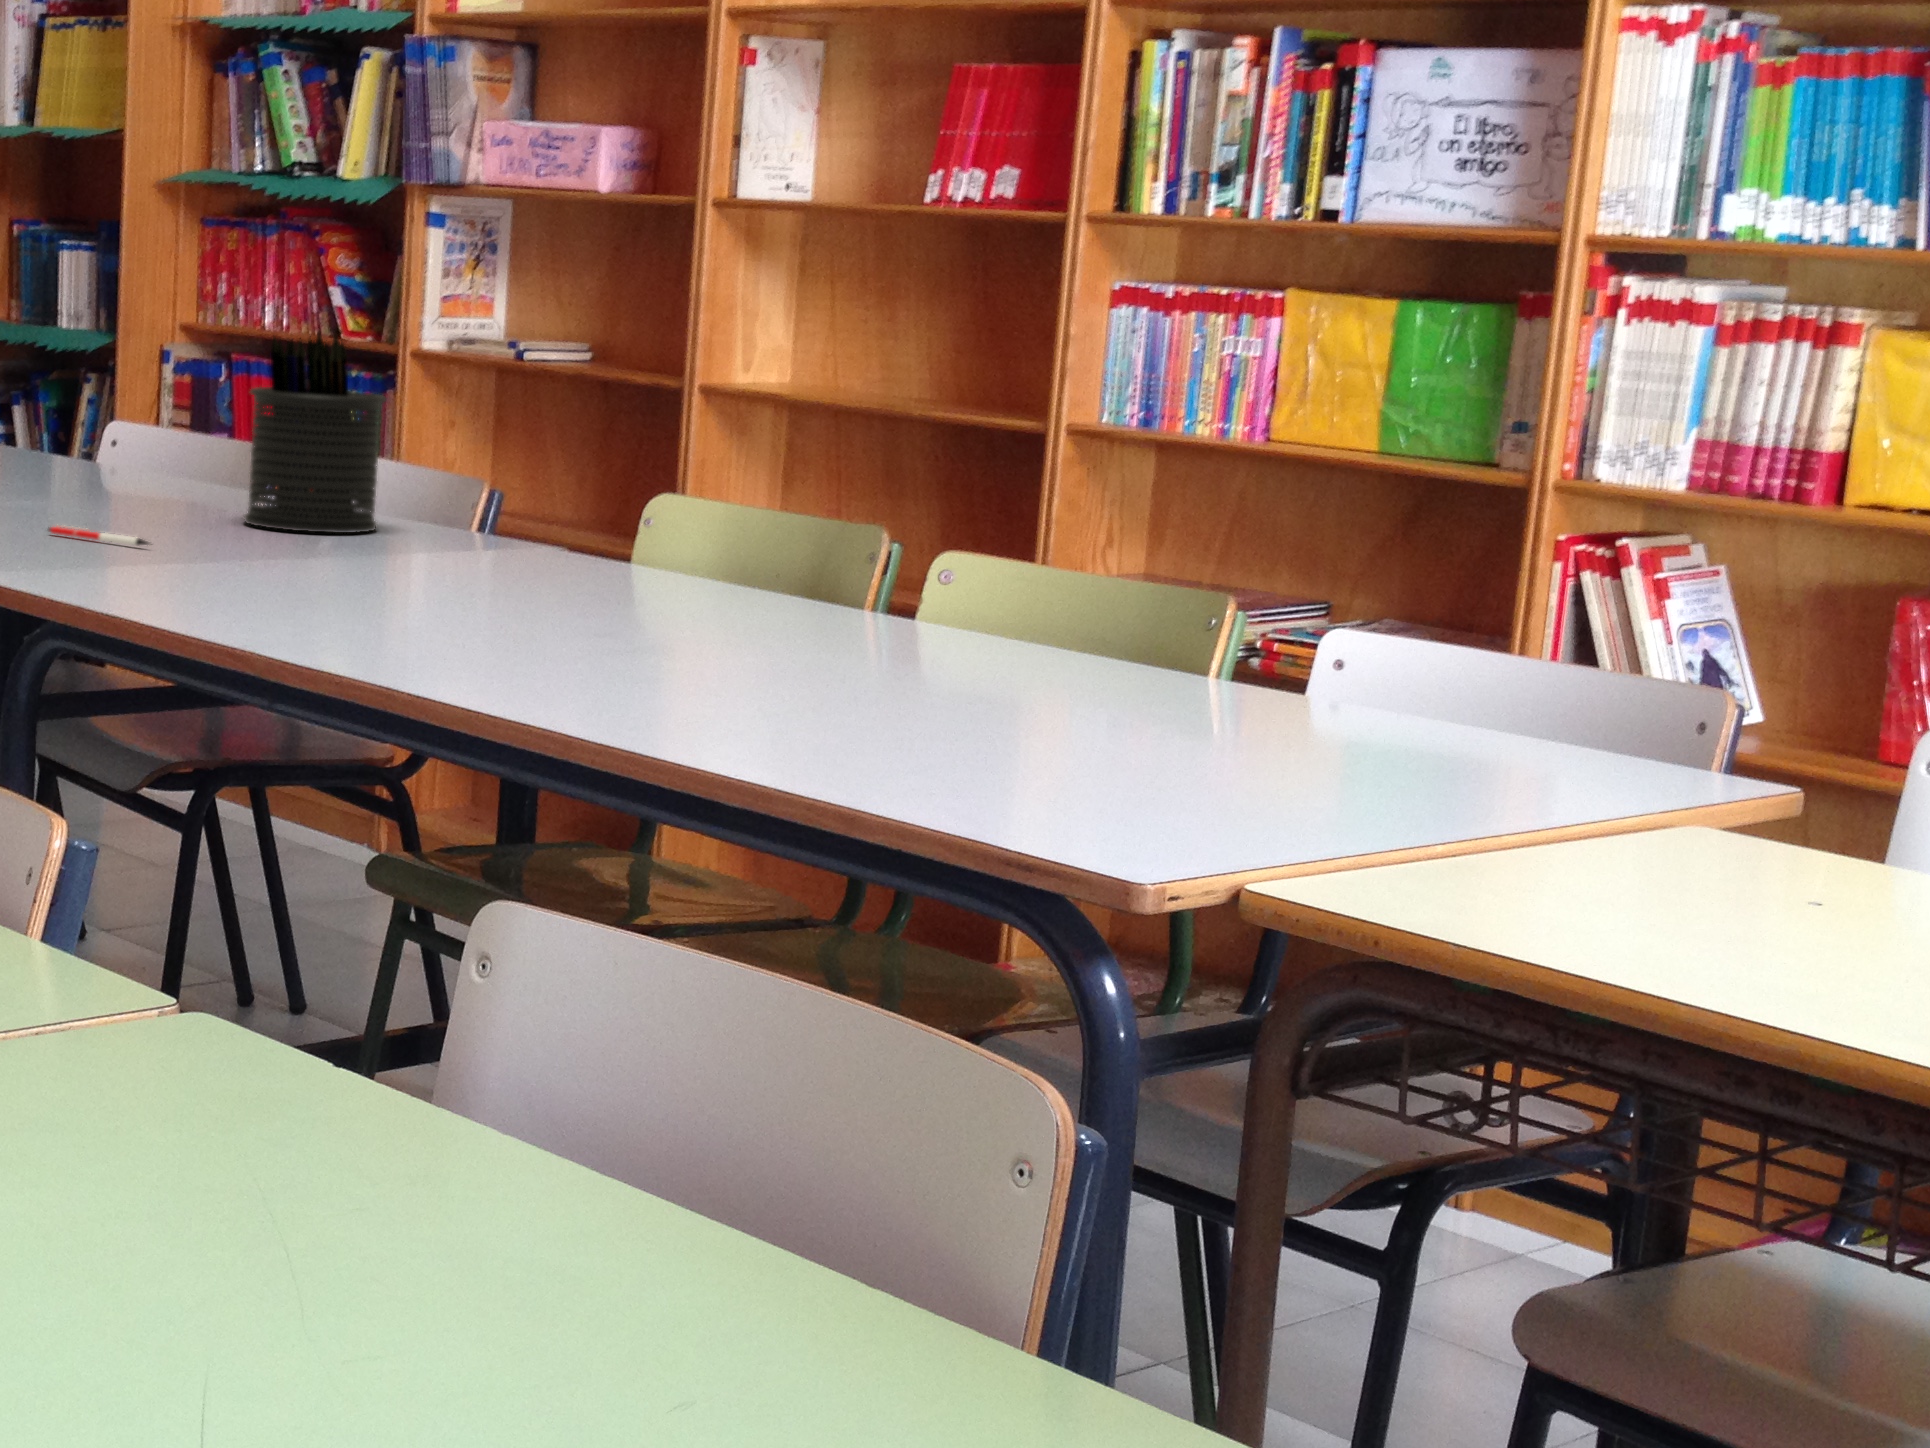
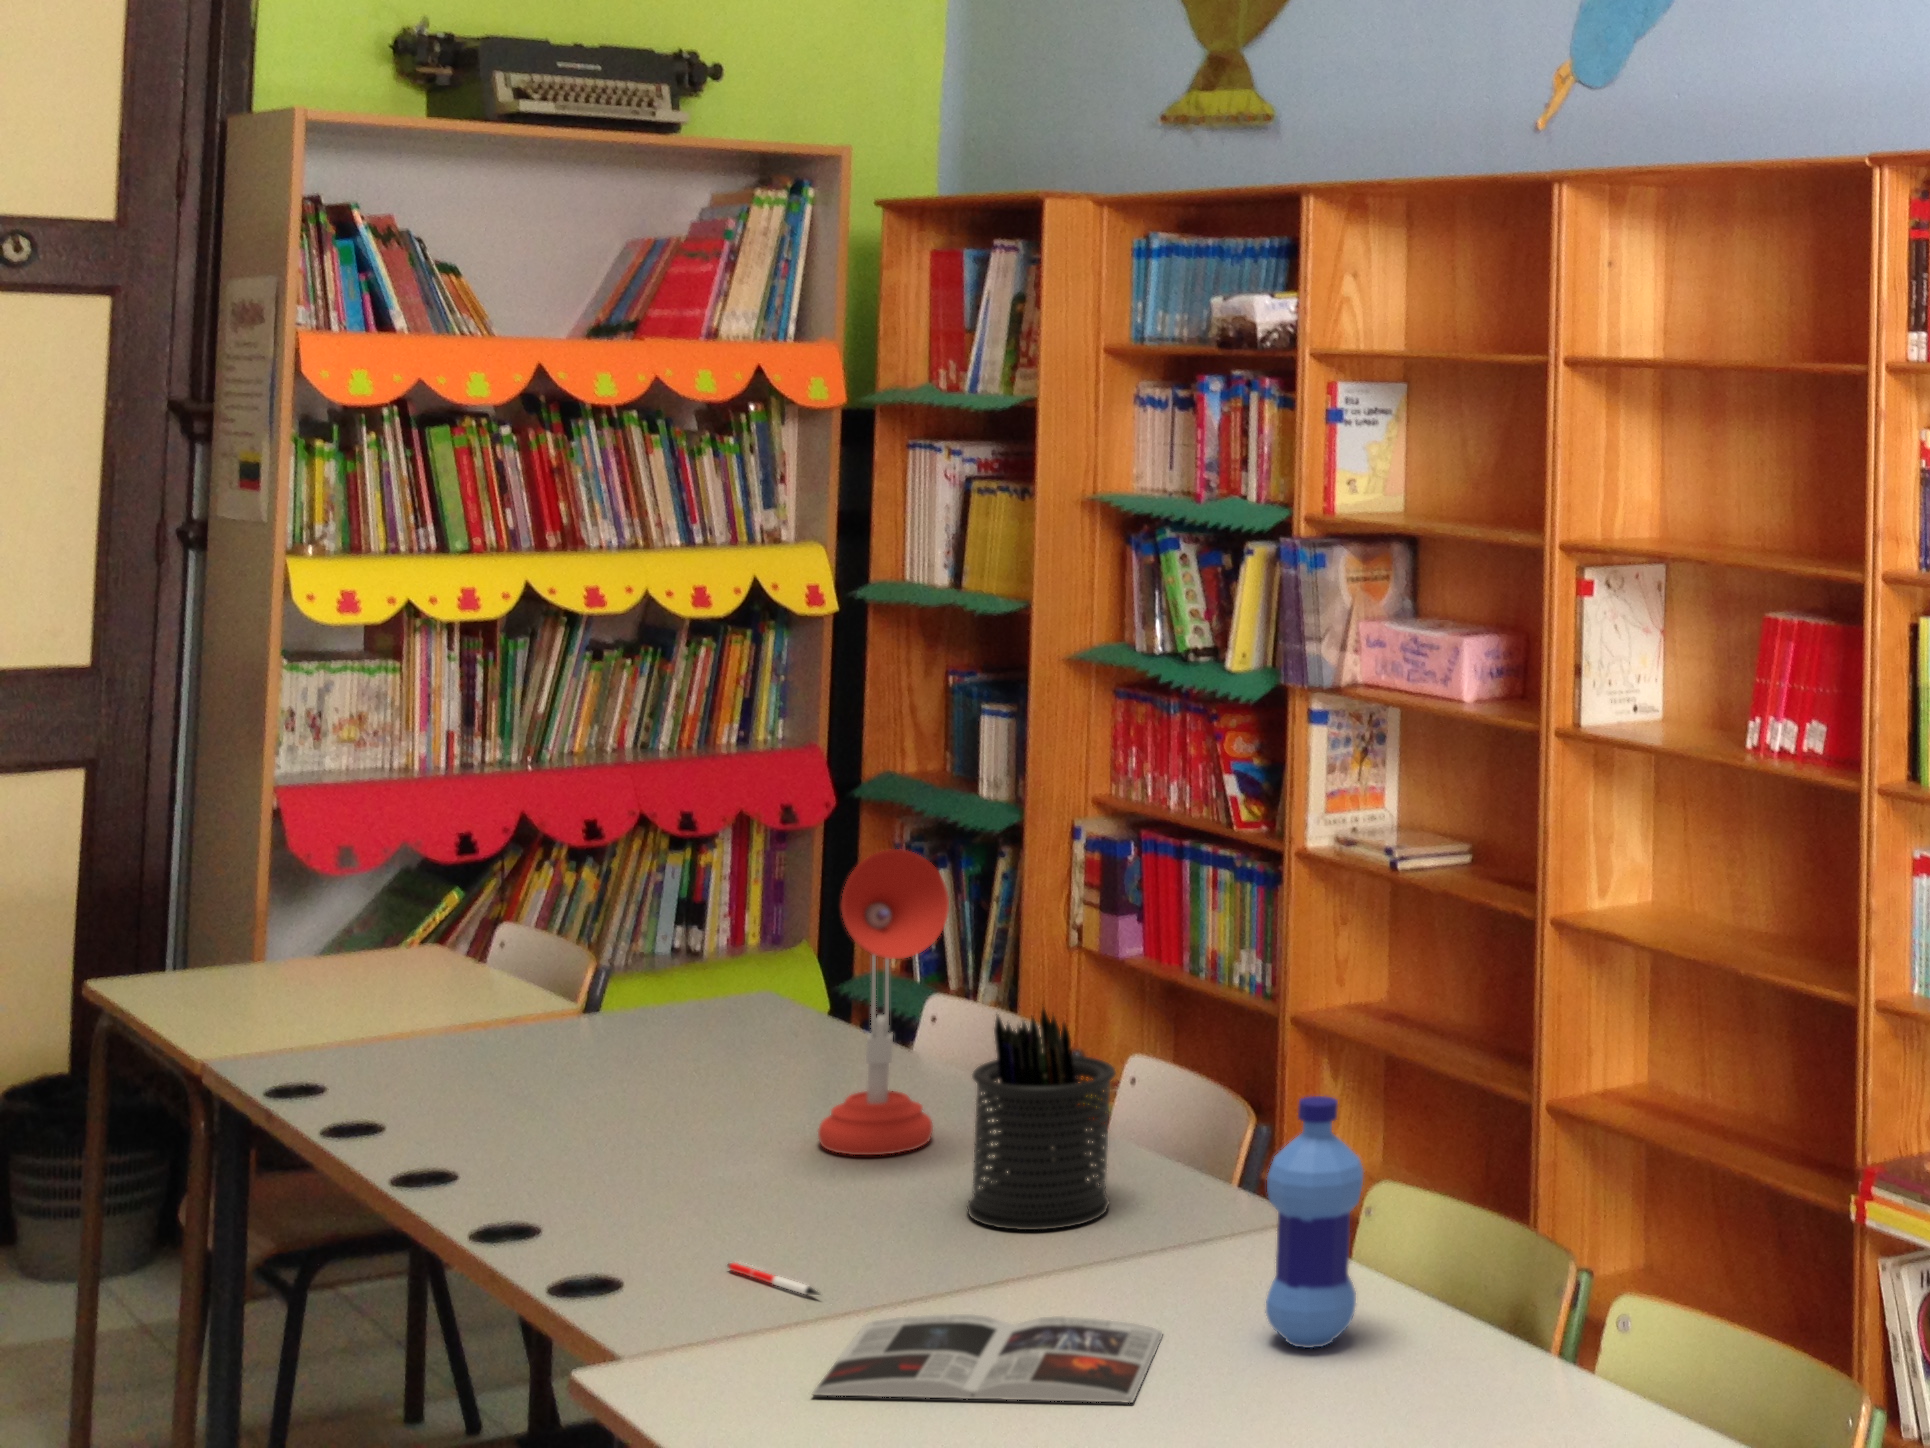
desk lamp: none [65,193,204,497] -> present [818,849,949,1155]
water bottle: none [594,358,695,589] -> present [1266,1096,1363,1348]
magazine: none [195,551,501,600] -> present [812,1314,1163,1403]

